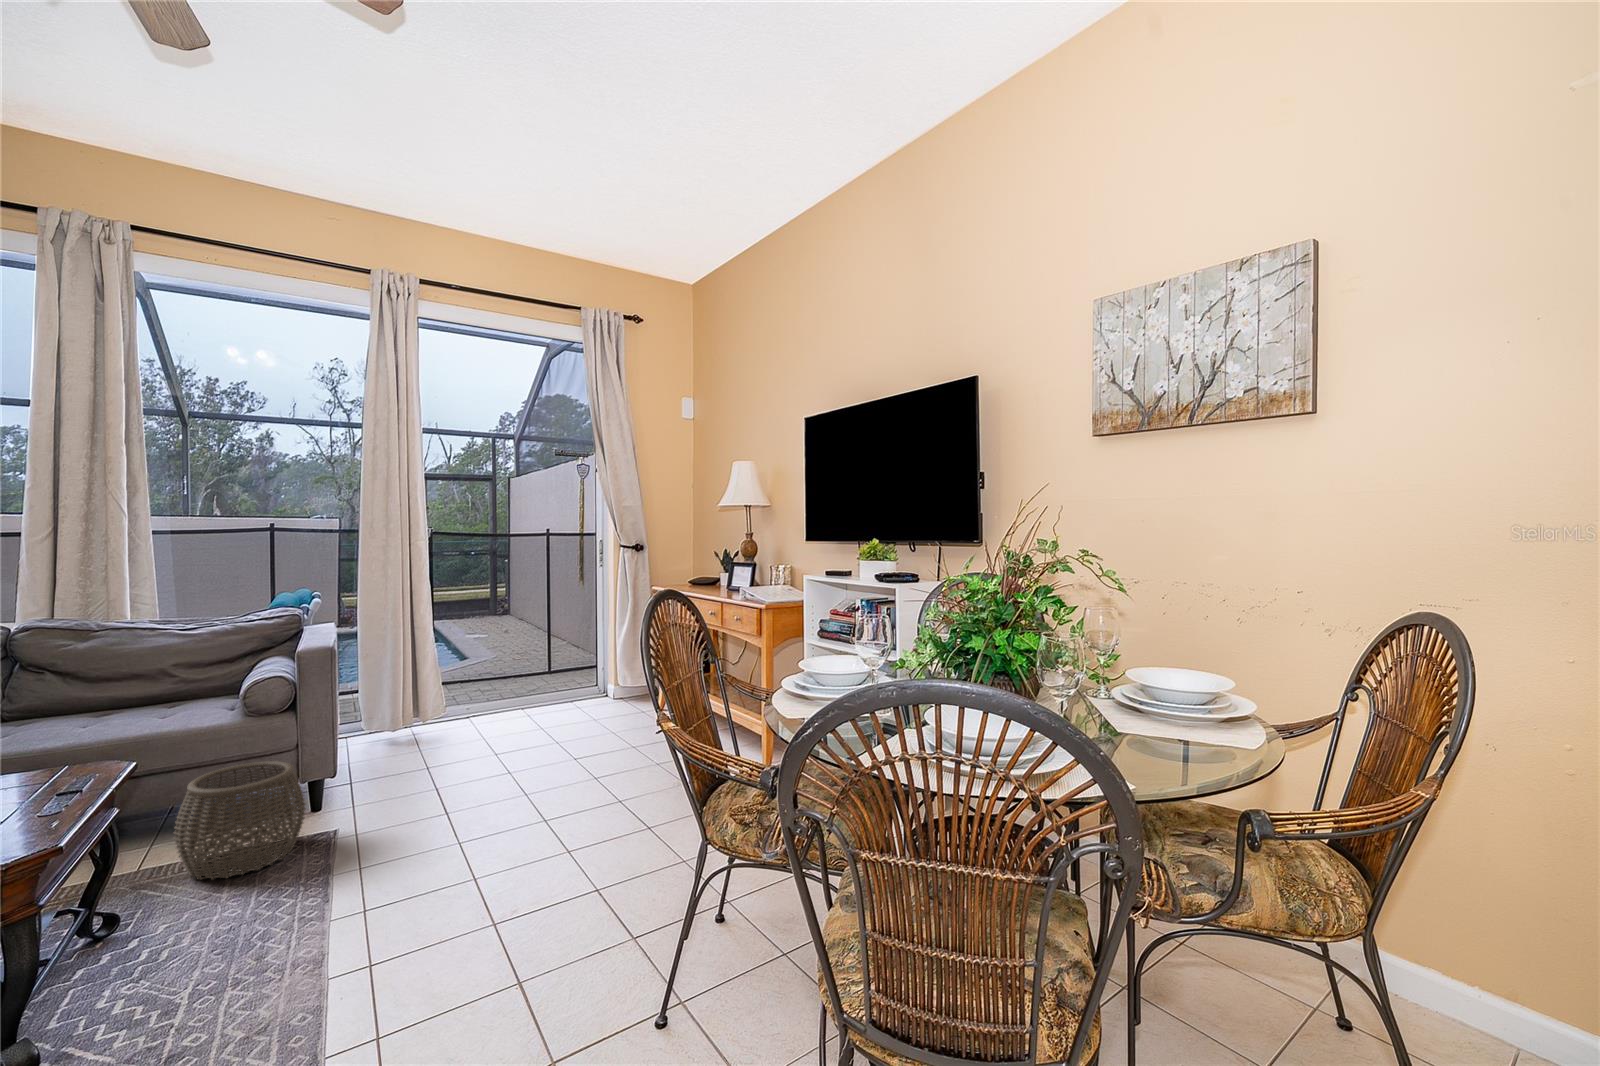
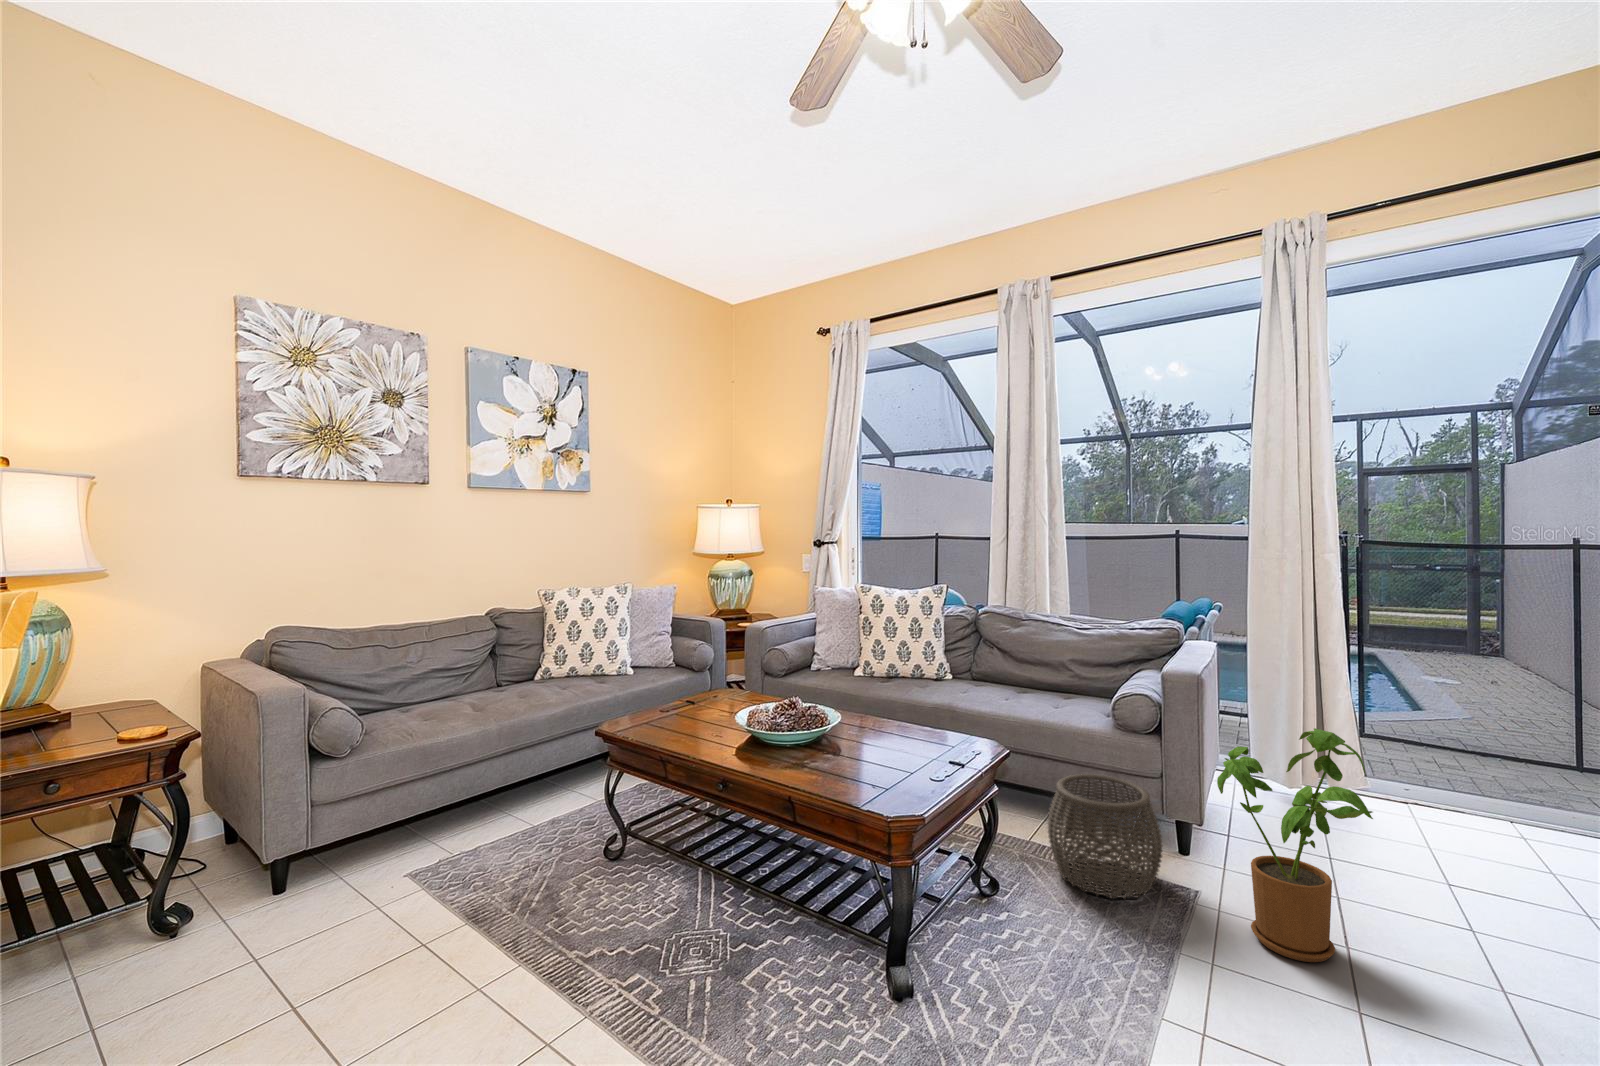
house plant: none [357,671,466,841] -> present [1217,728,1373,962]

